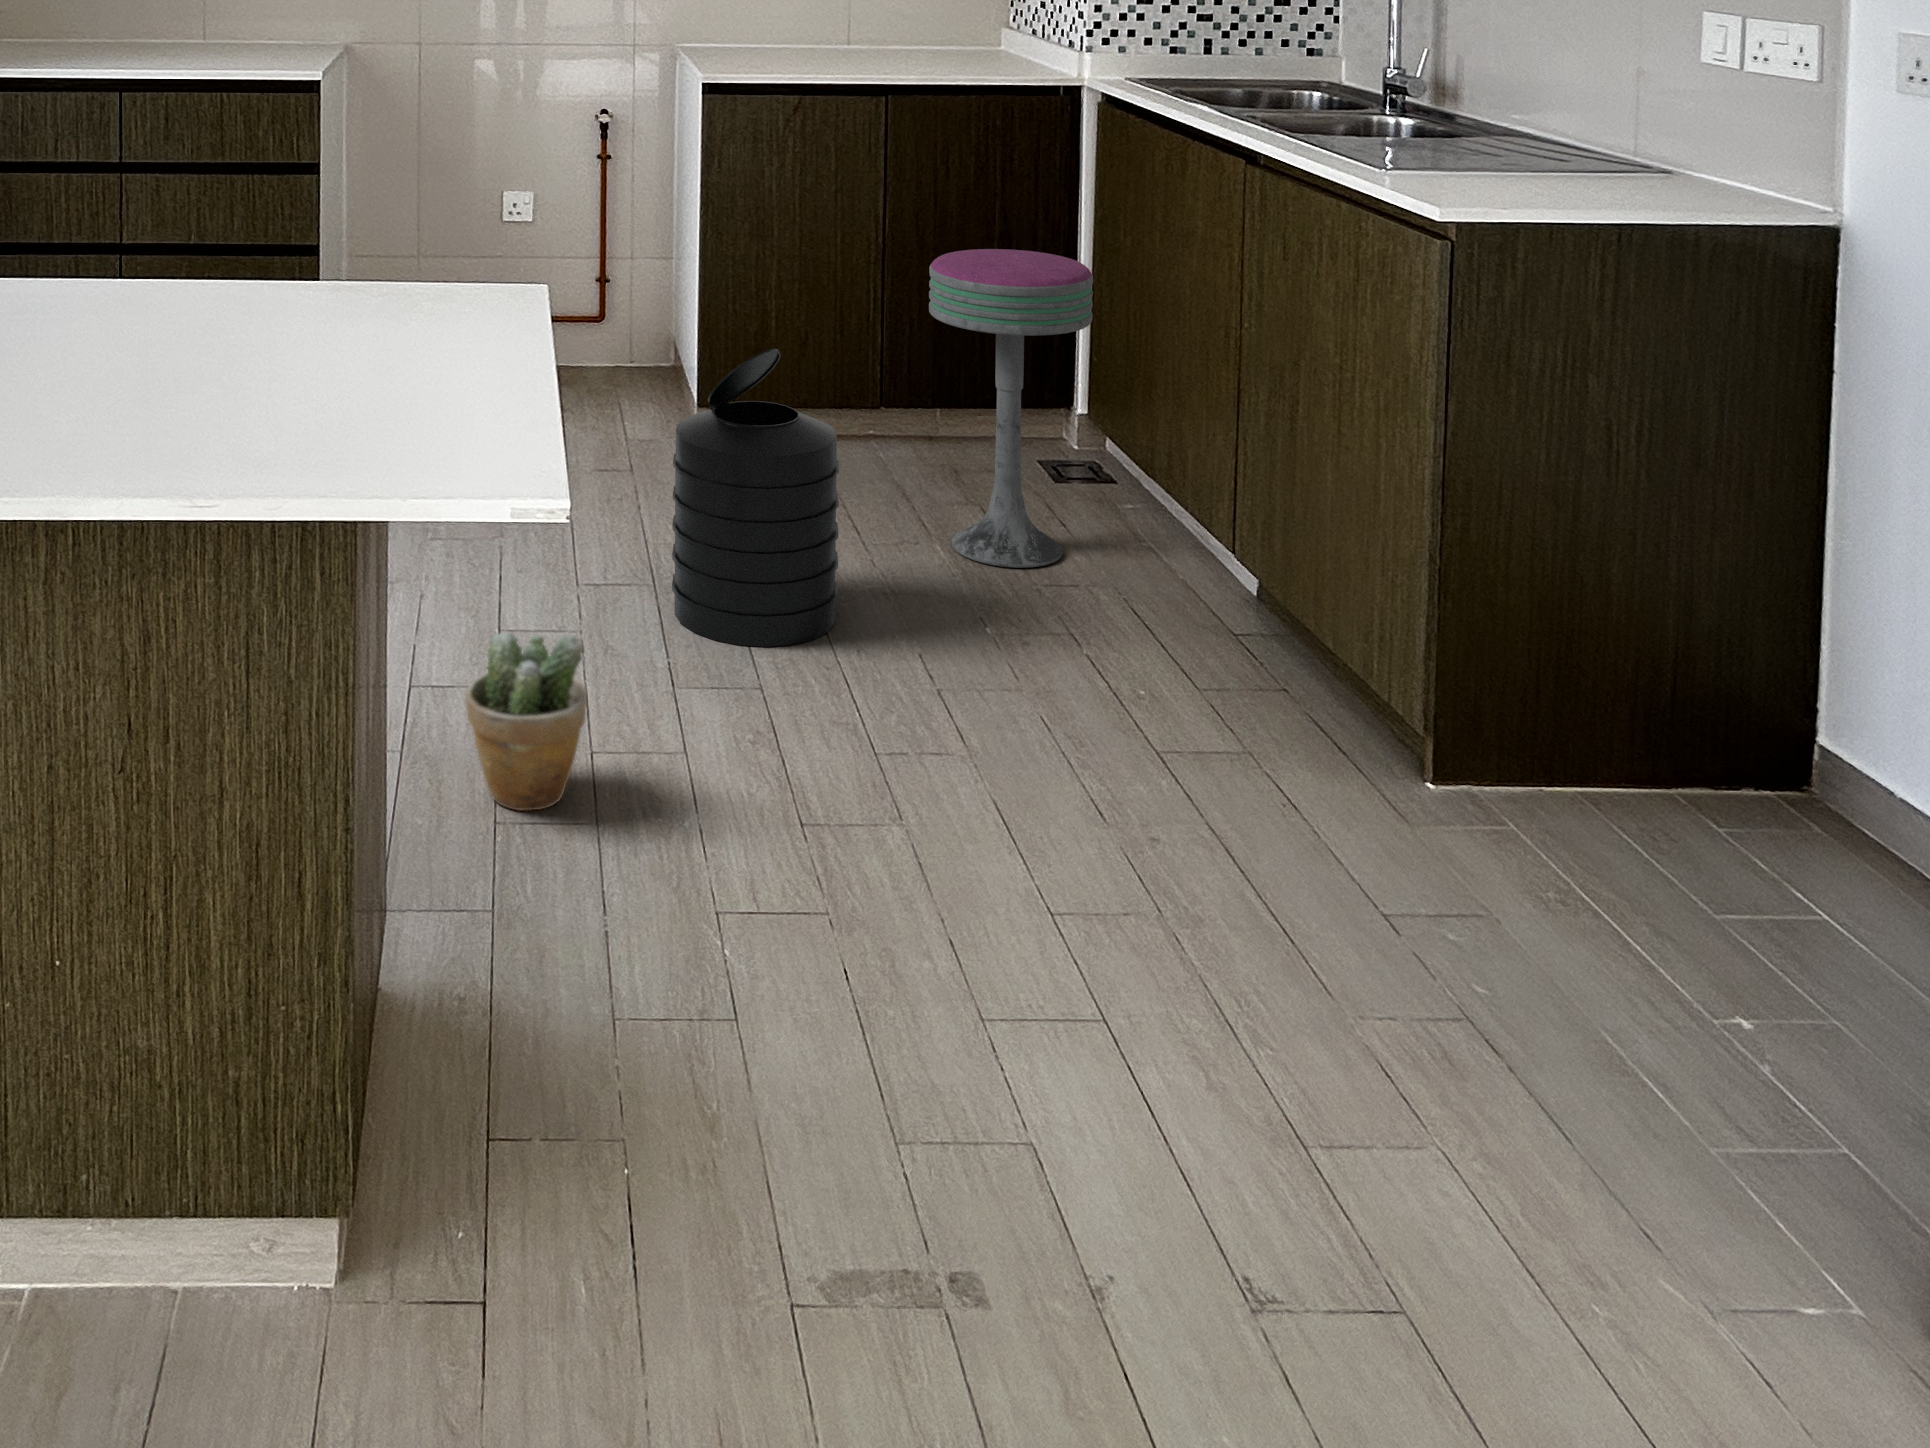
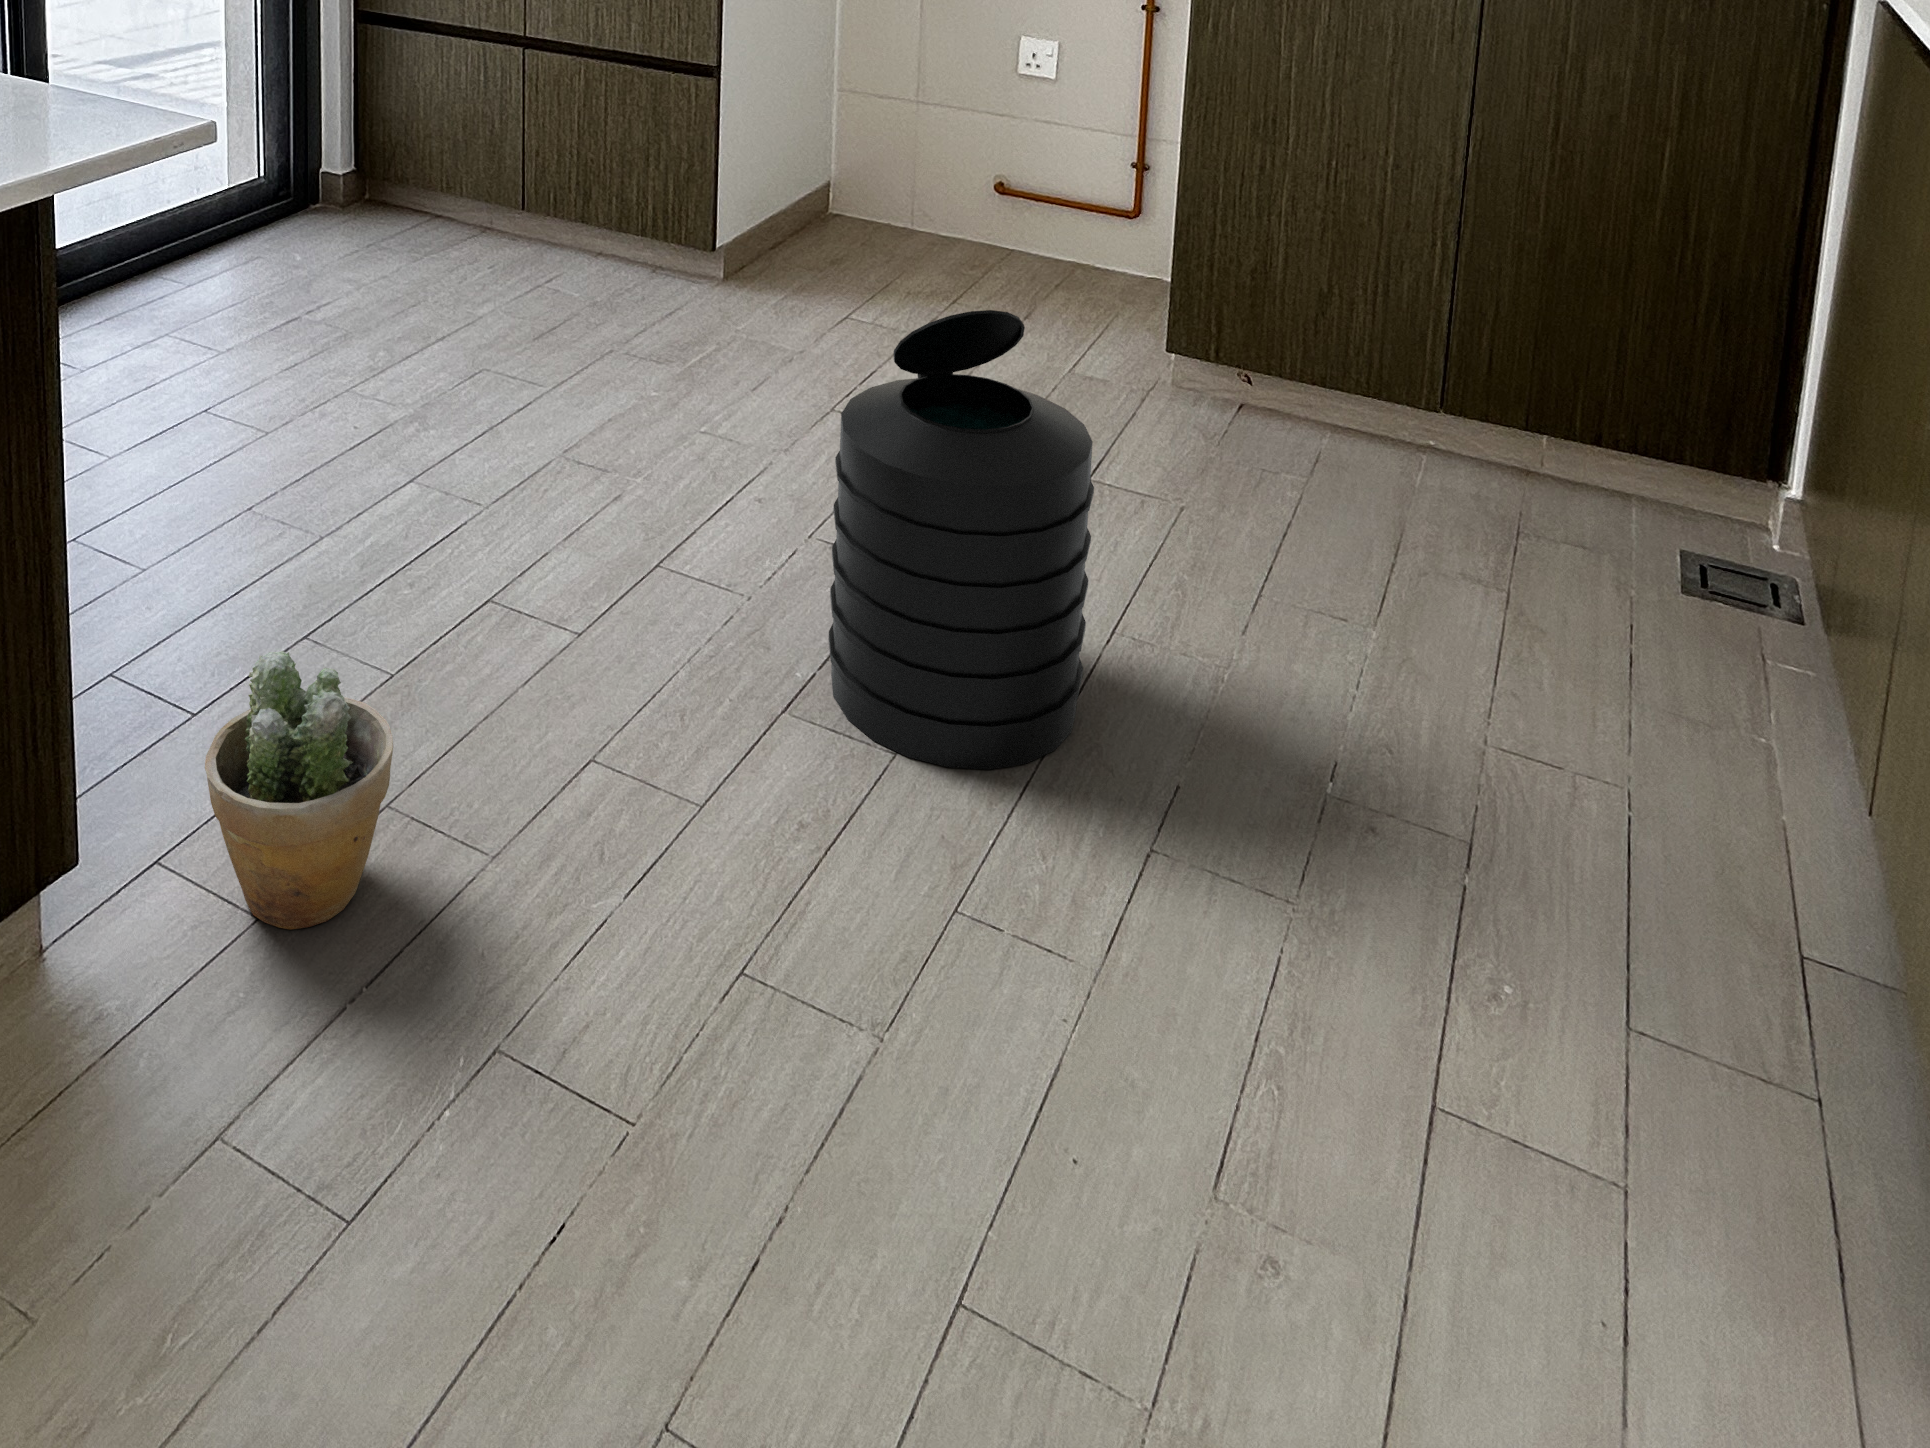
bar stool: present [929,249,1093,568] -> none [1372,209,1686,760]

